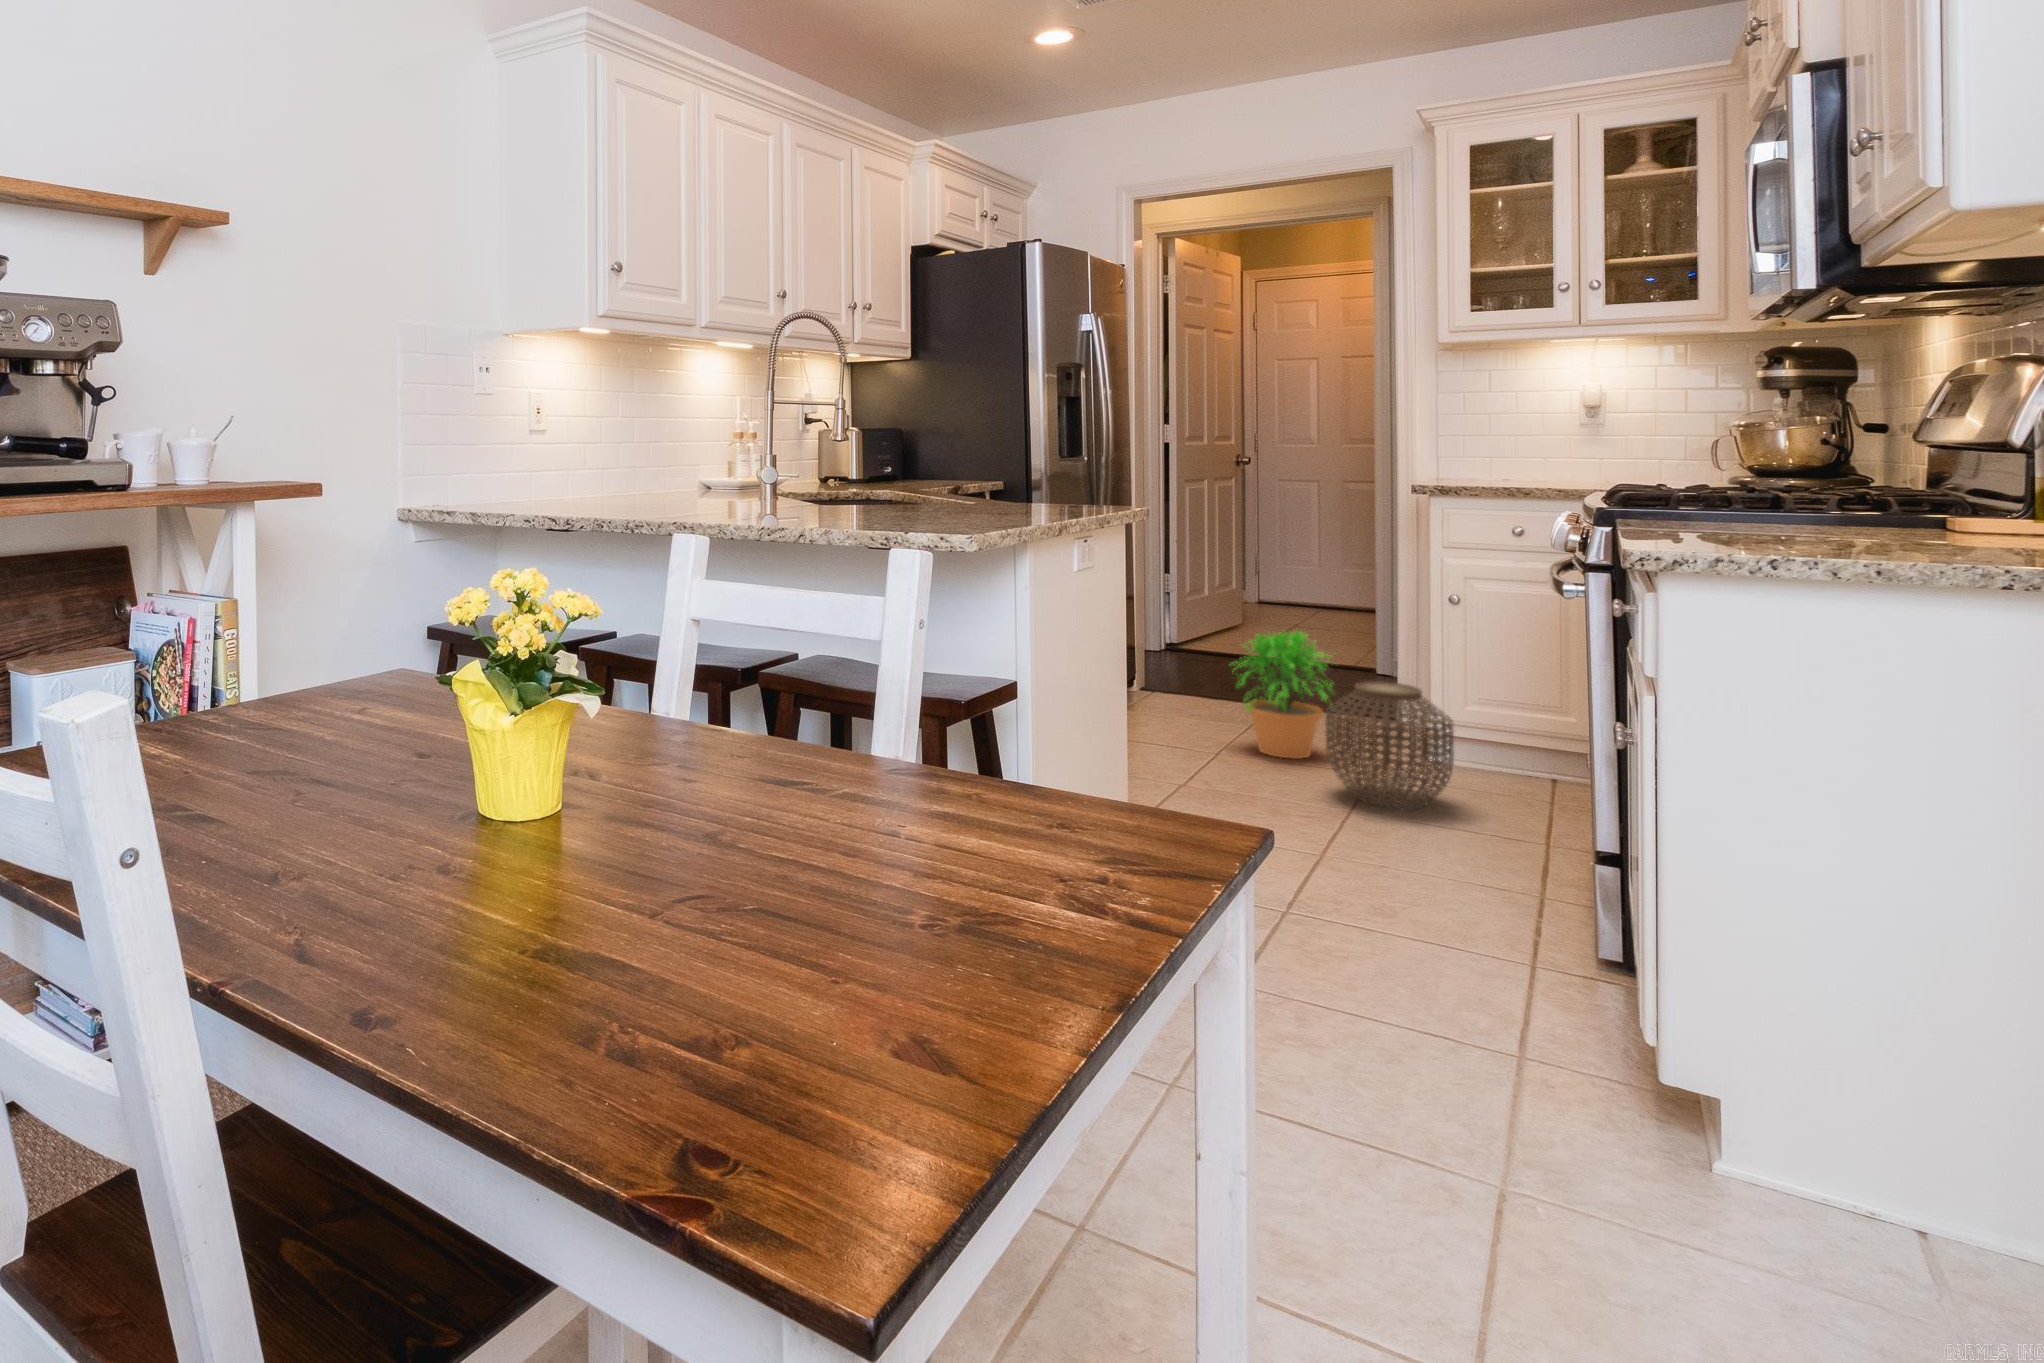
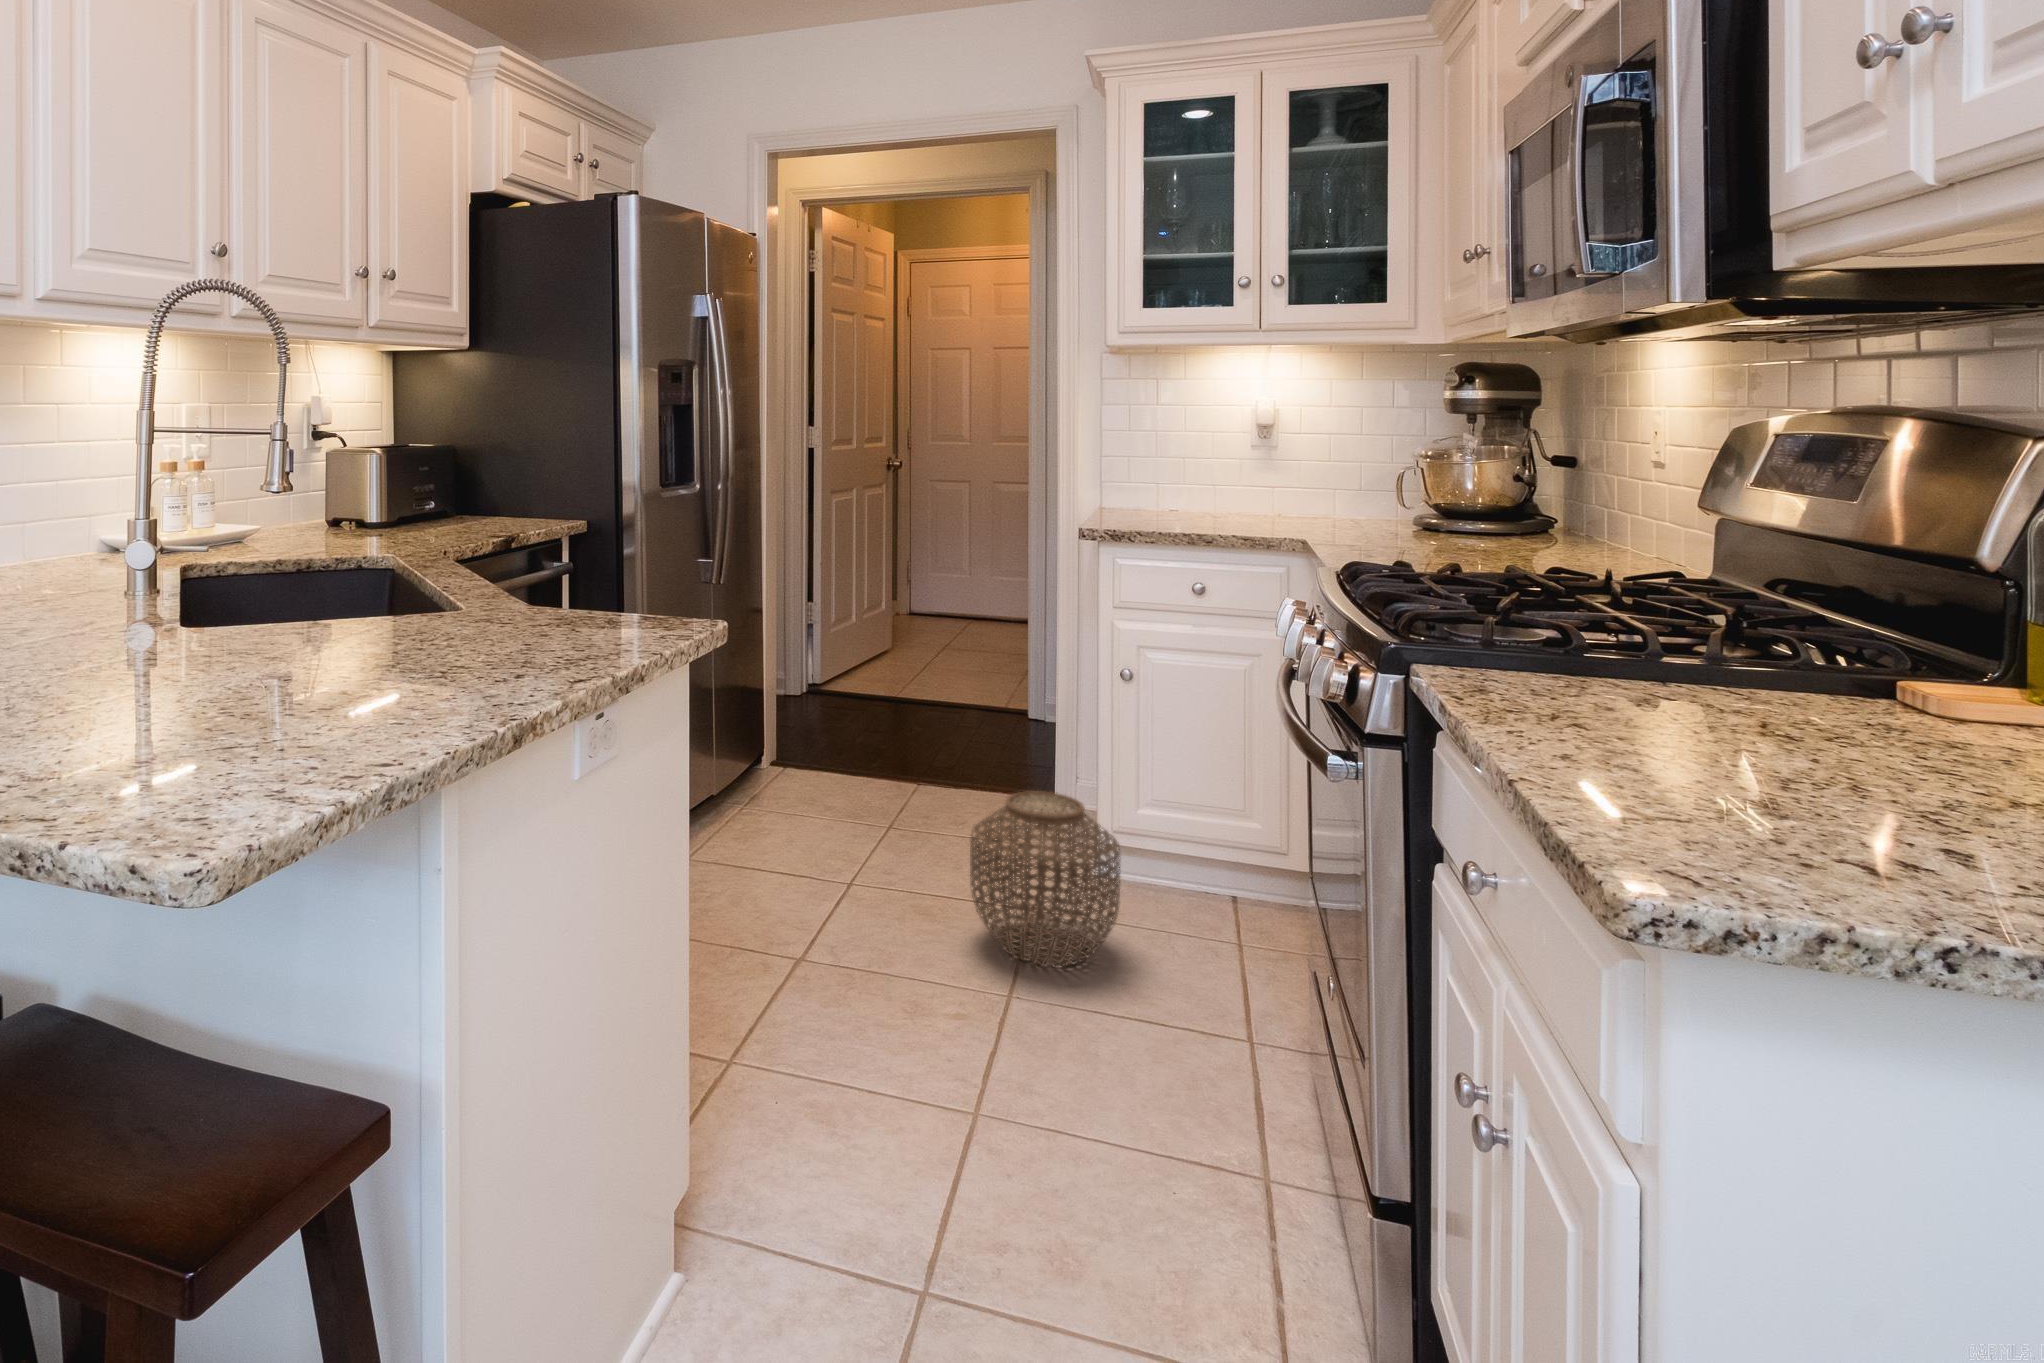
potted plant: present [1235,631,1332,759] -> none [857,706,997,876]

